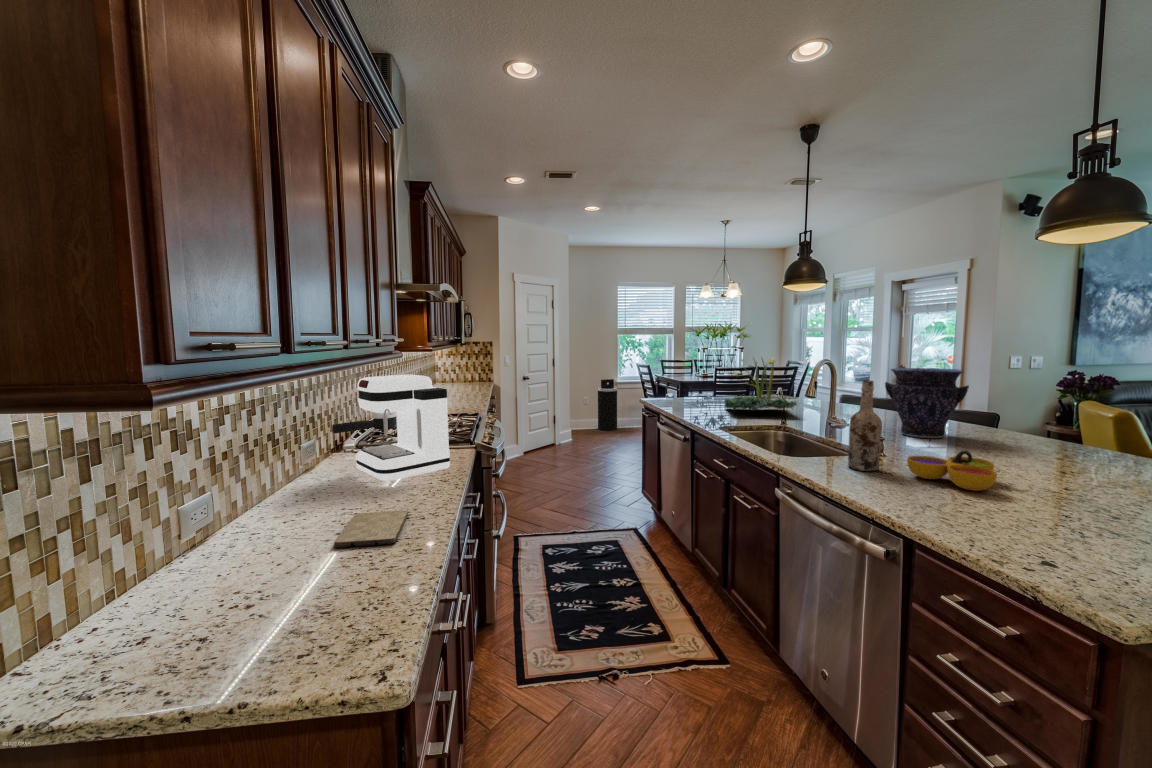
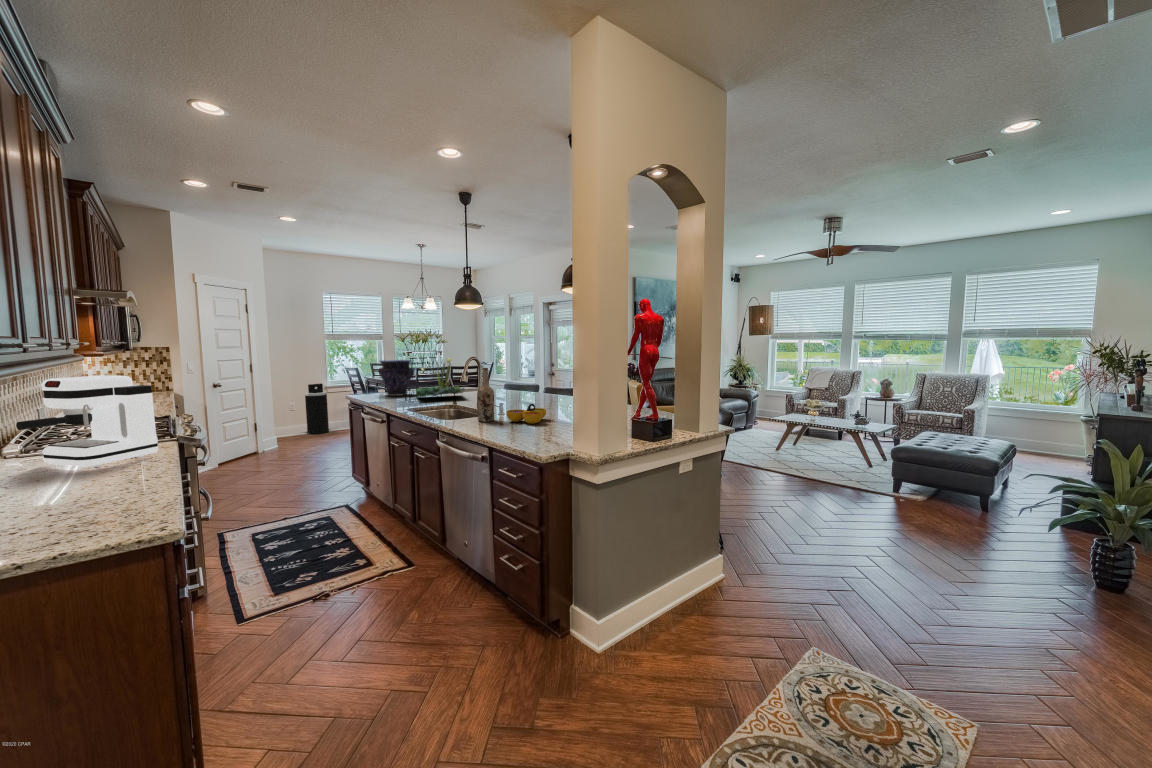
vase: present [885,368,969,438] -> present [378,360,415,396]
cutting board: present [334,510,408,548] -> none [68,477,131,502]

